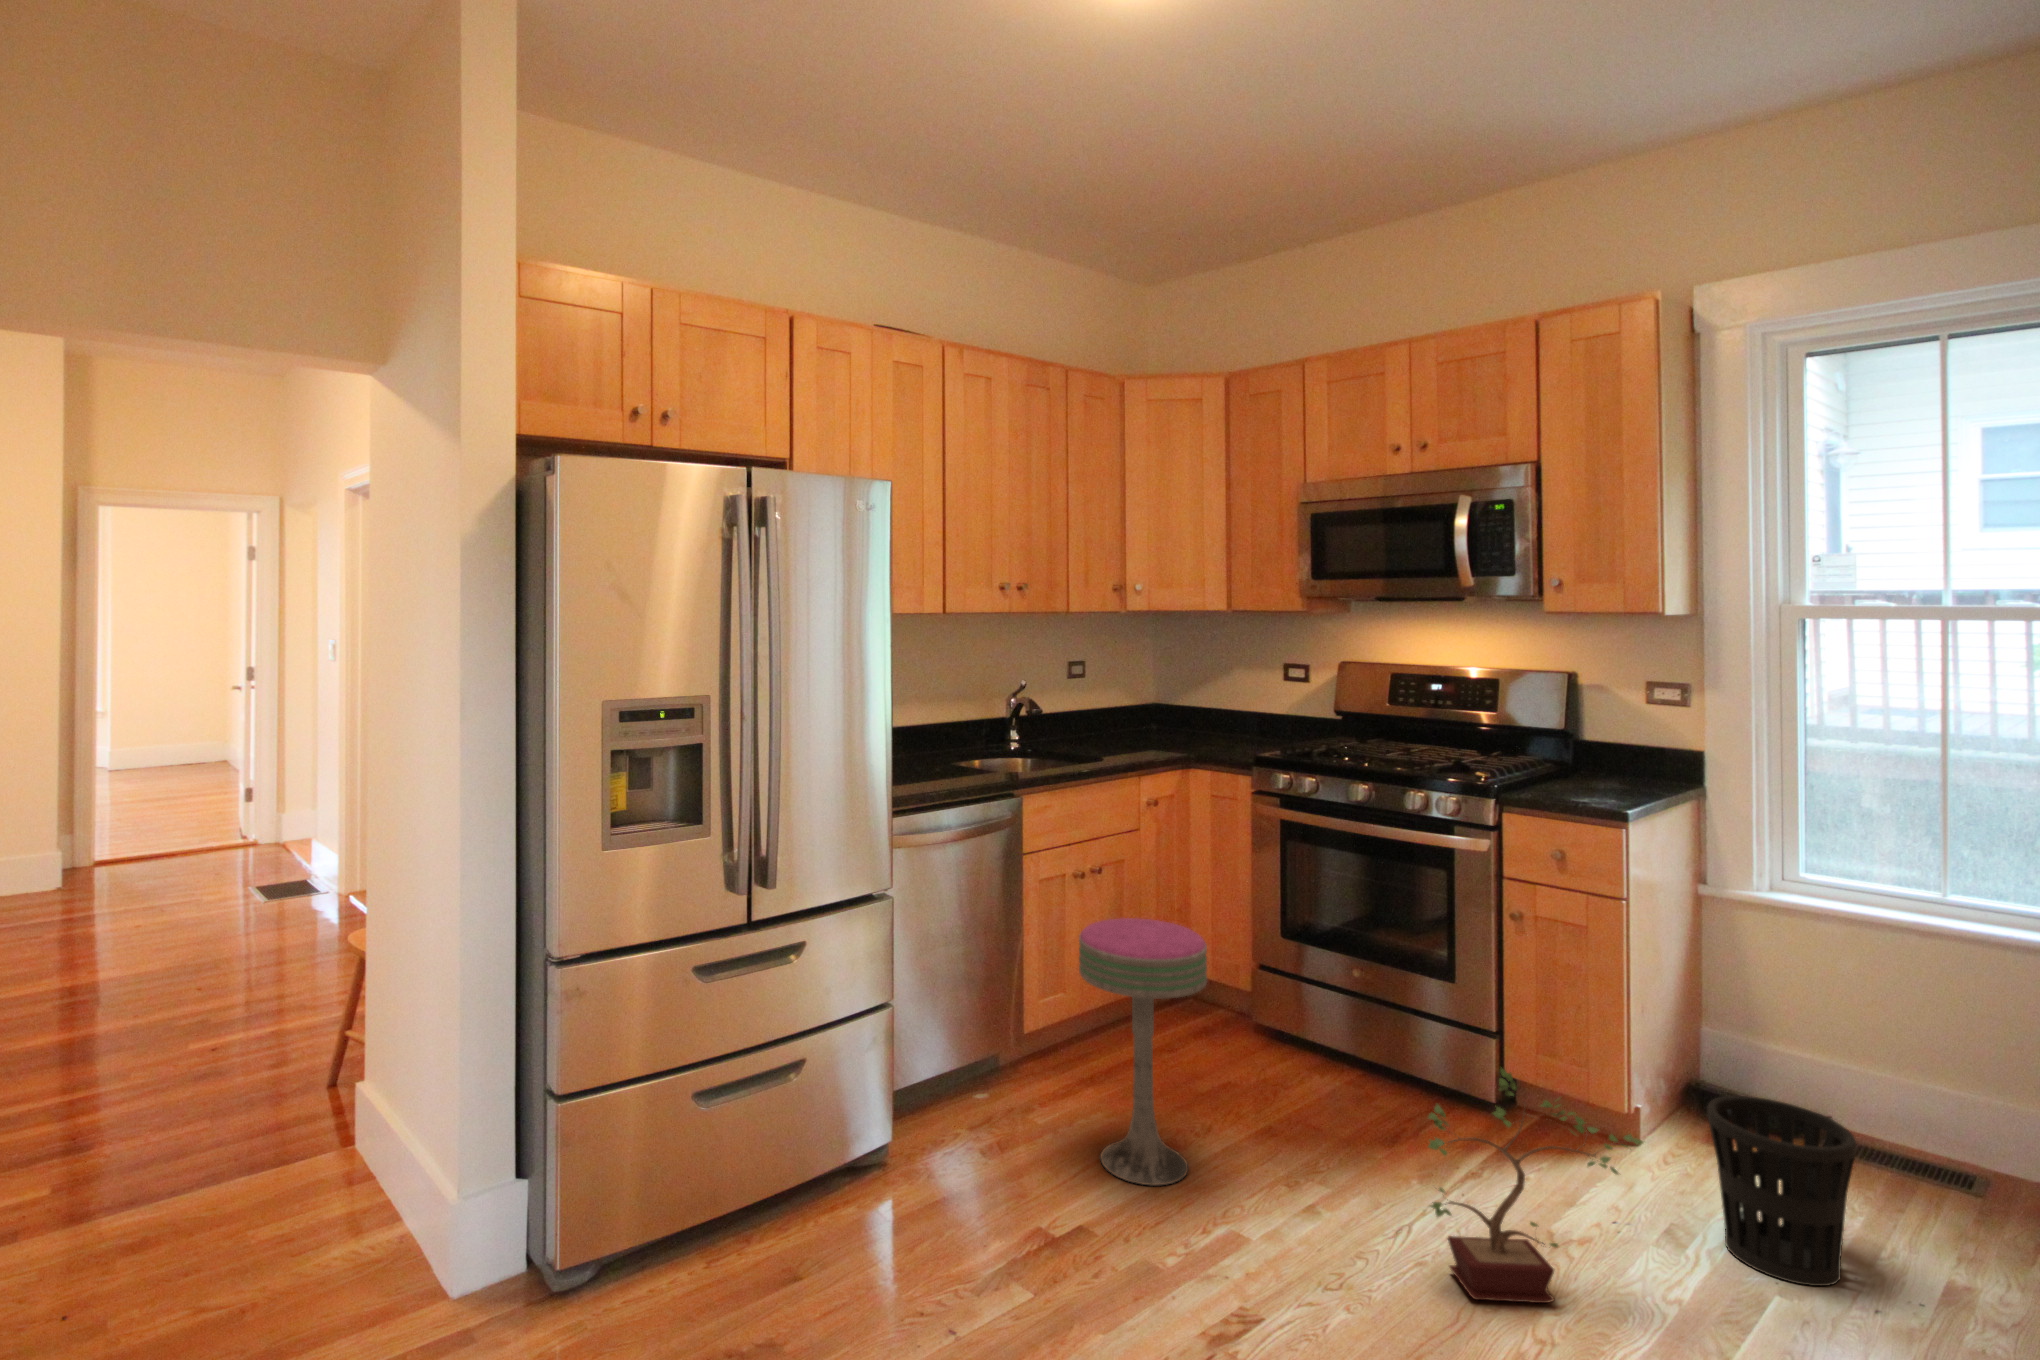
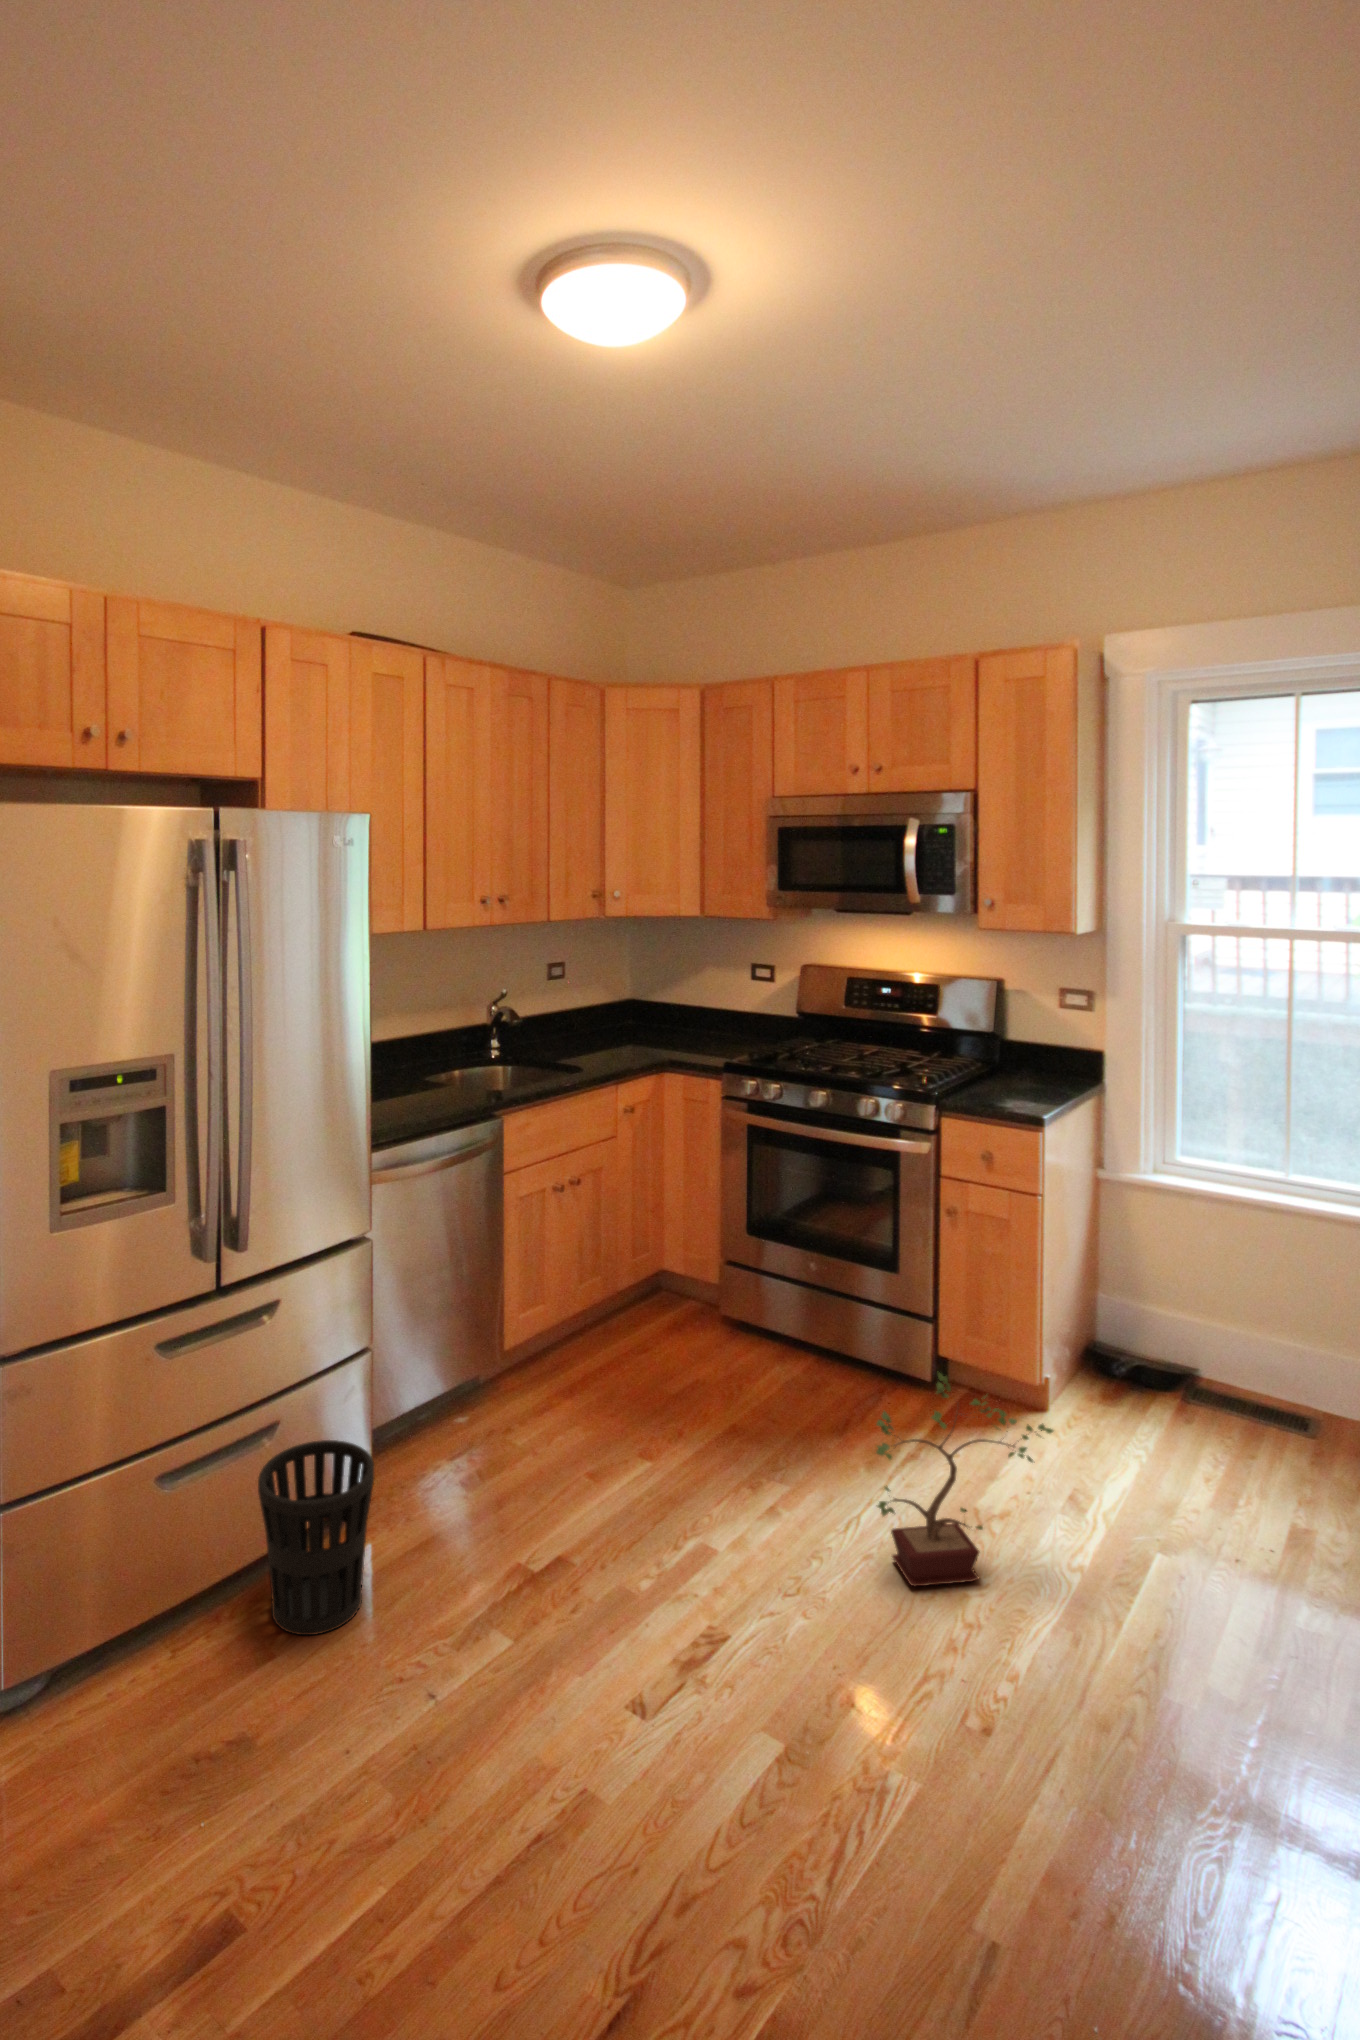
bar stool: present [1079,918,1207,1186] -> none [559,1240,681,1503]
wastebasket: present [1707,1096,1856,1286] -> present [258,1440,374,1635]

